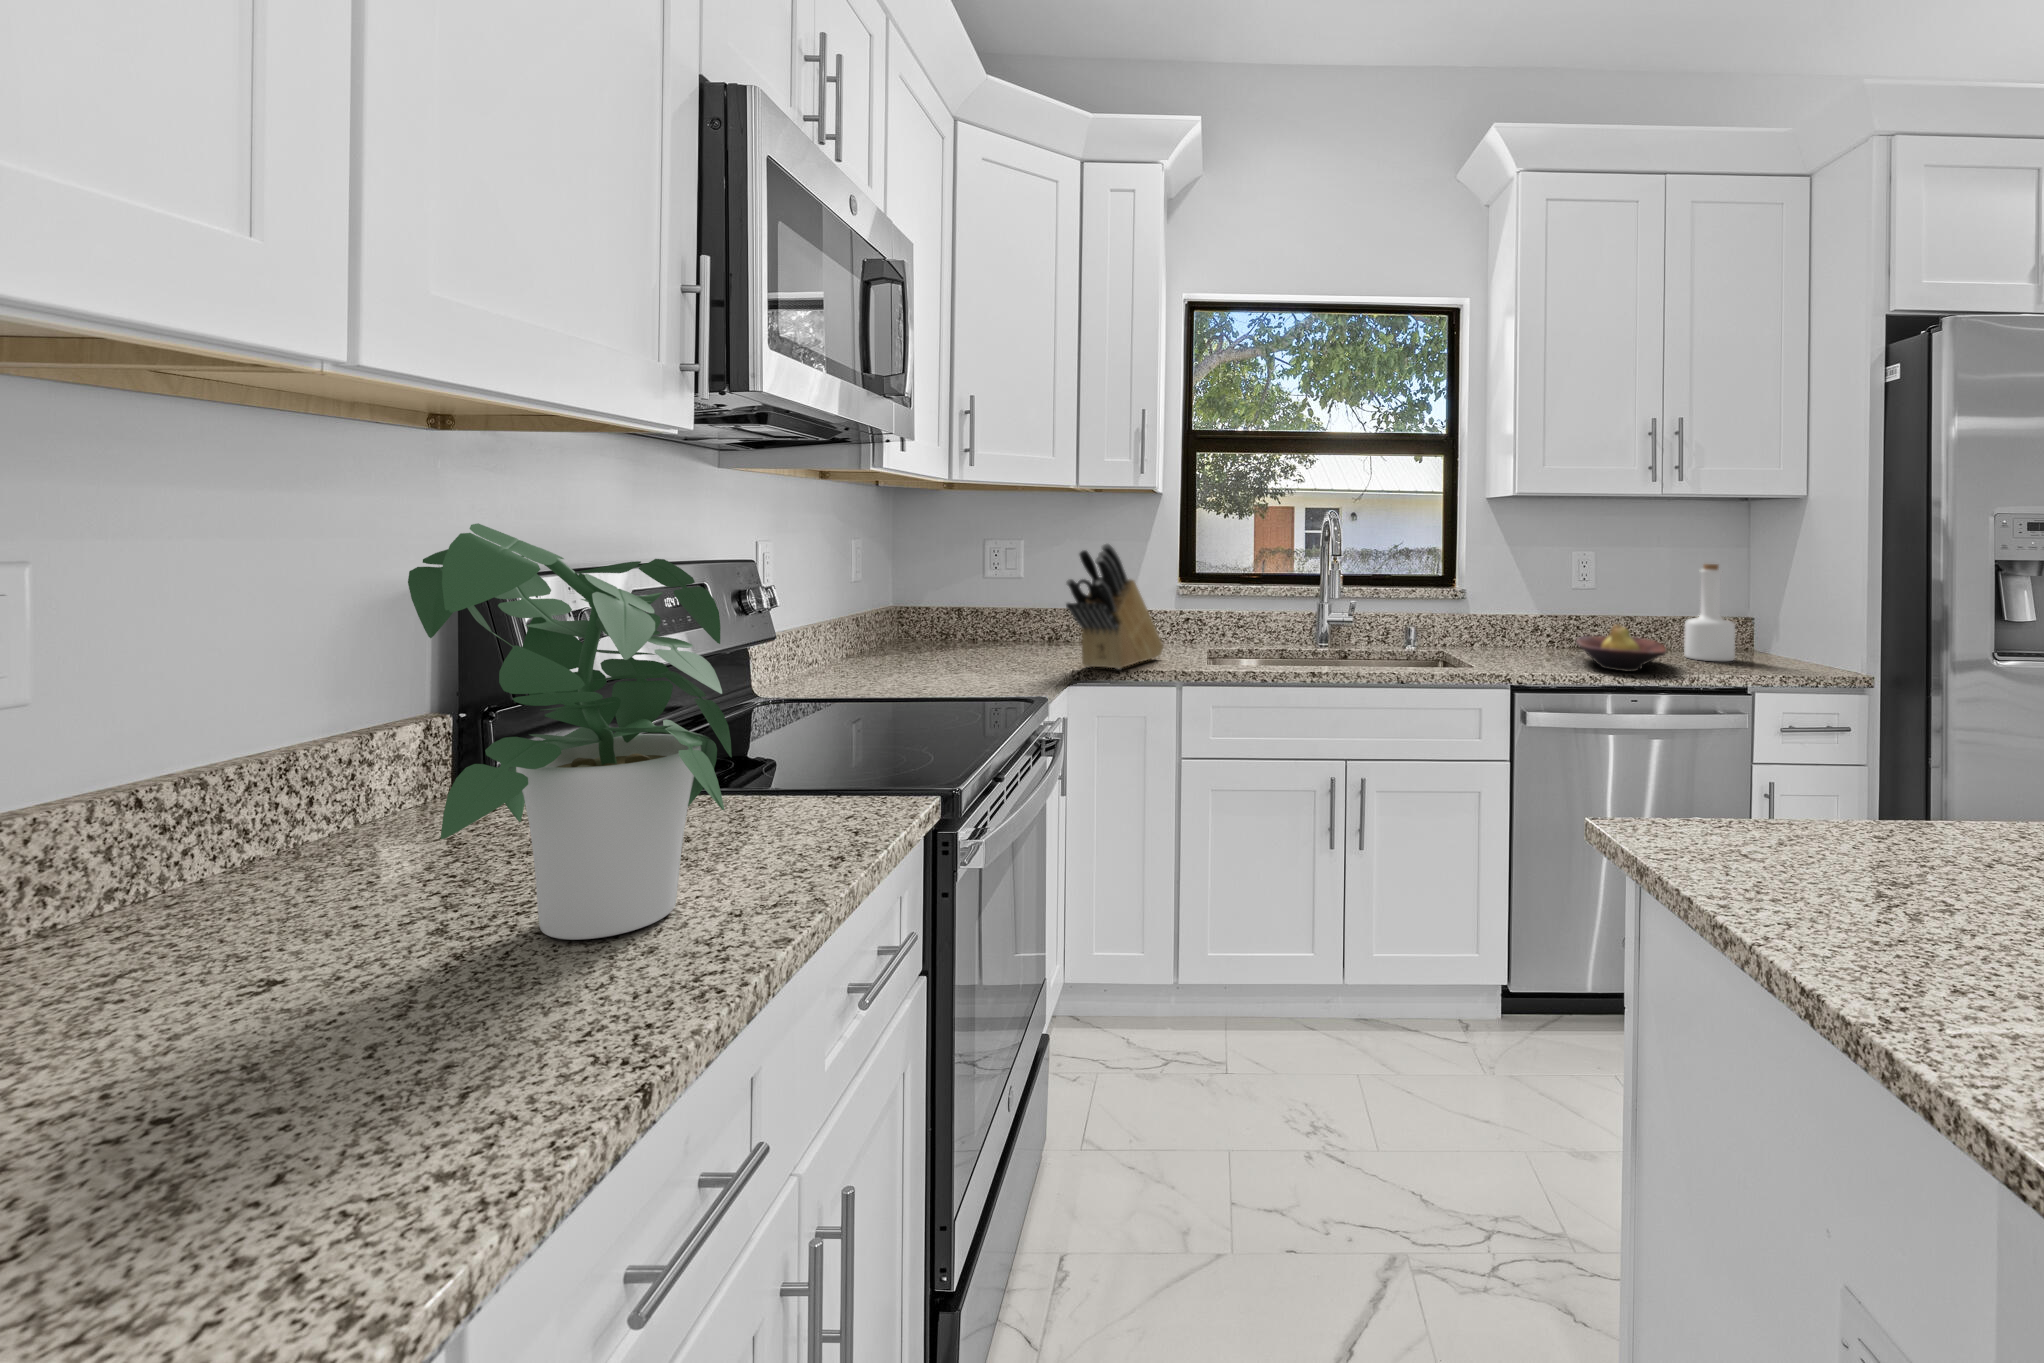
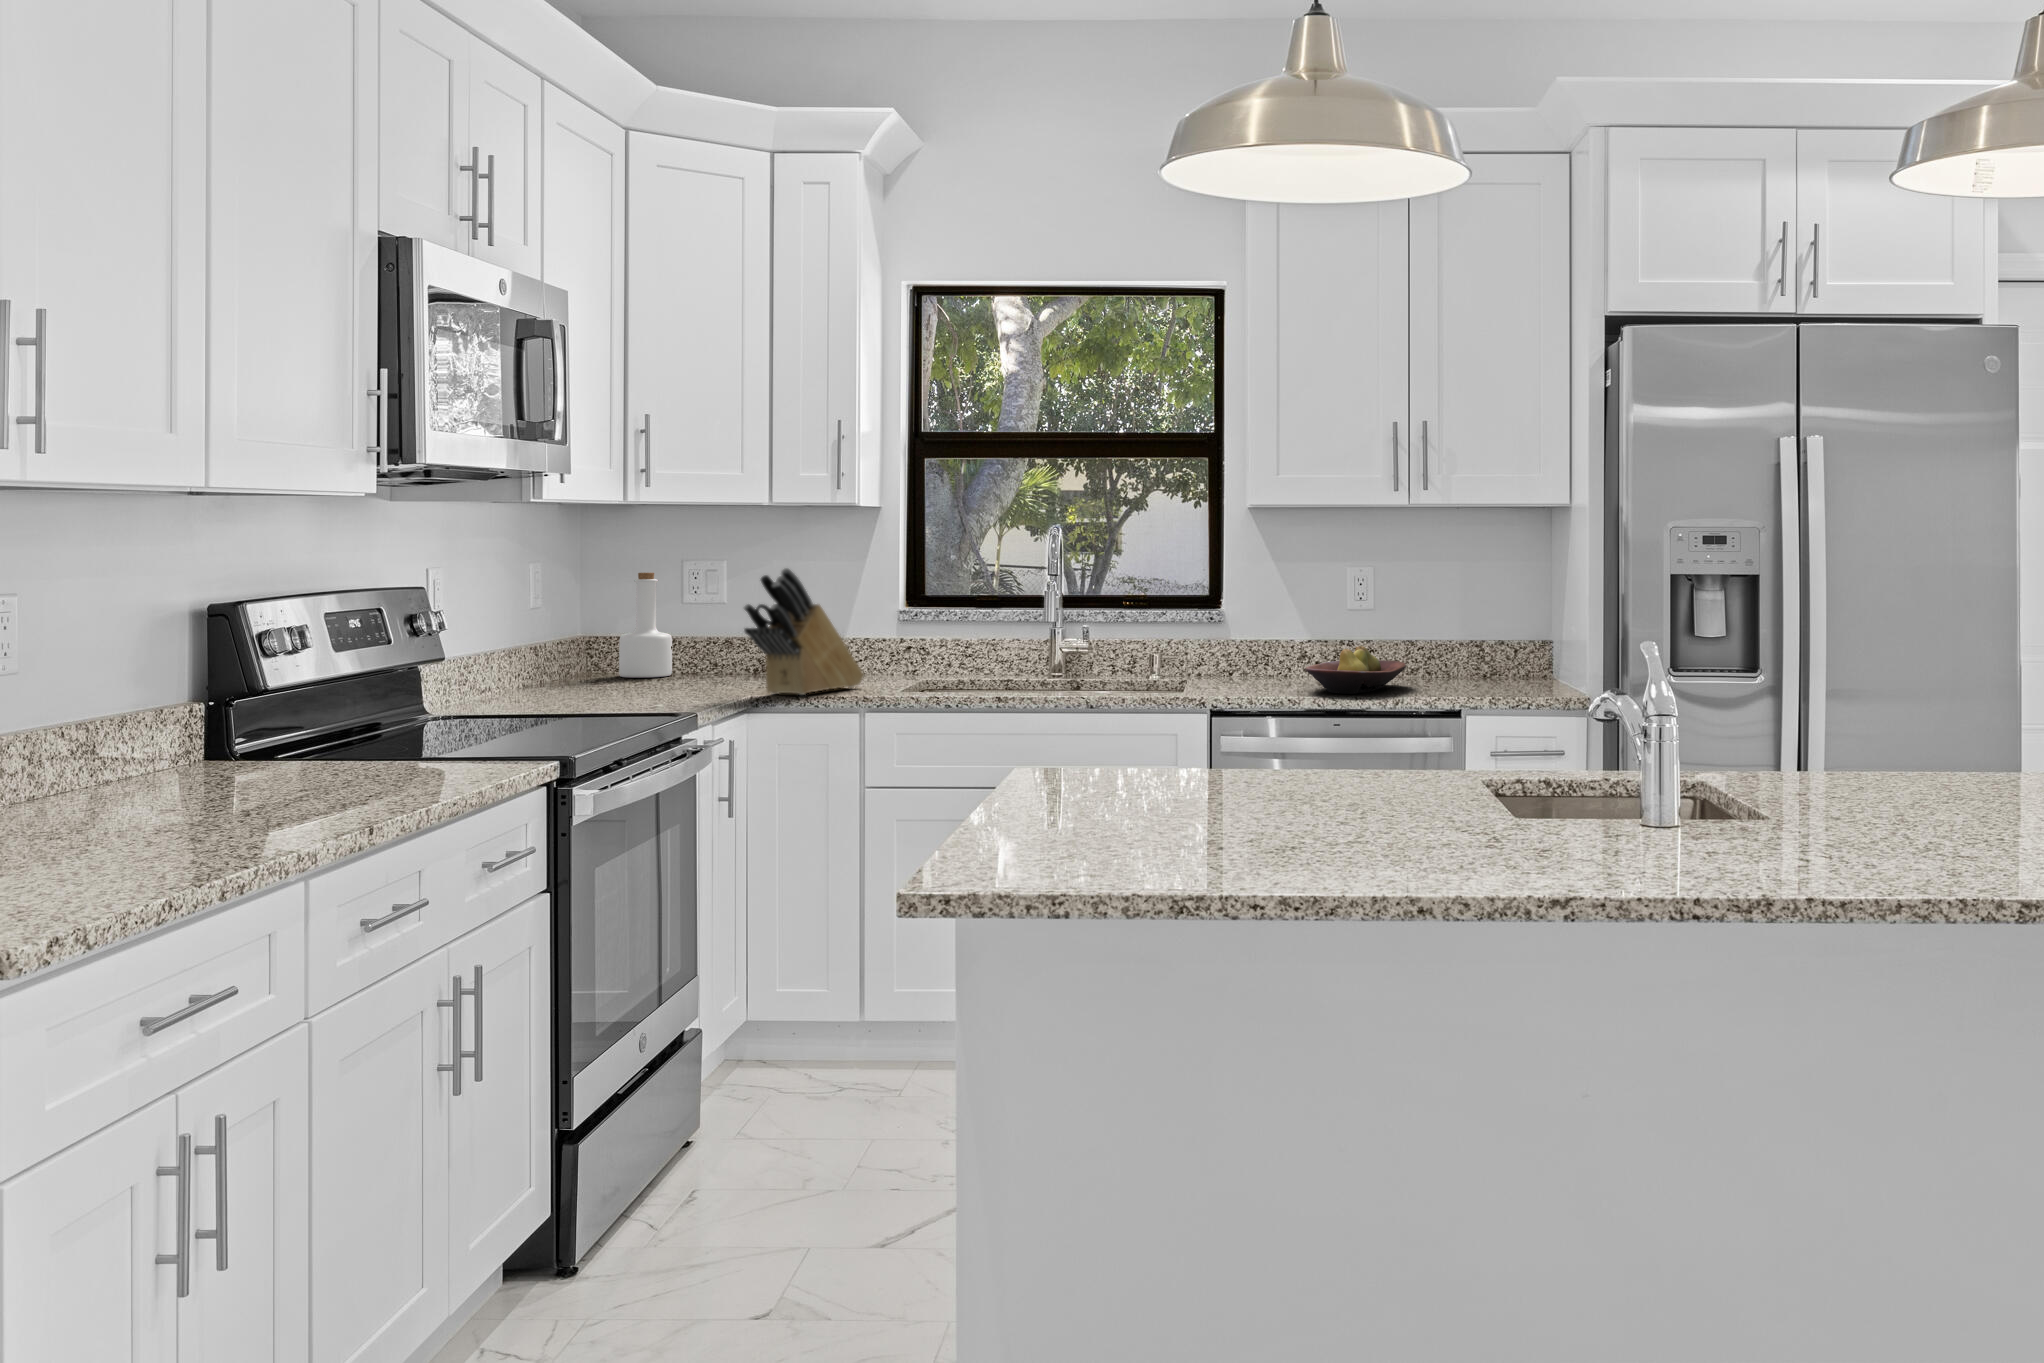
potted plant: present [408,523,732,940] -> none [212,563,397,801]
bottle: present [1684,564,1735,661] -> present [619,573,672,678]

